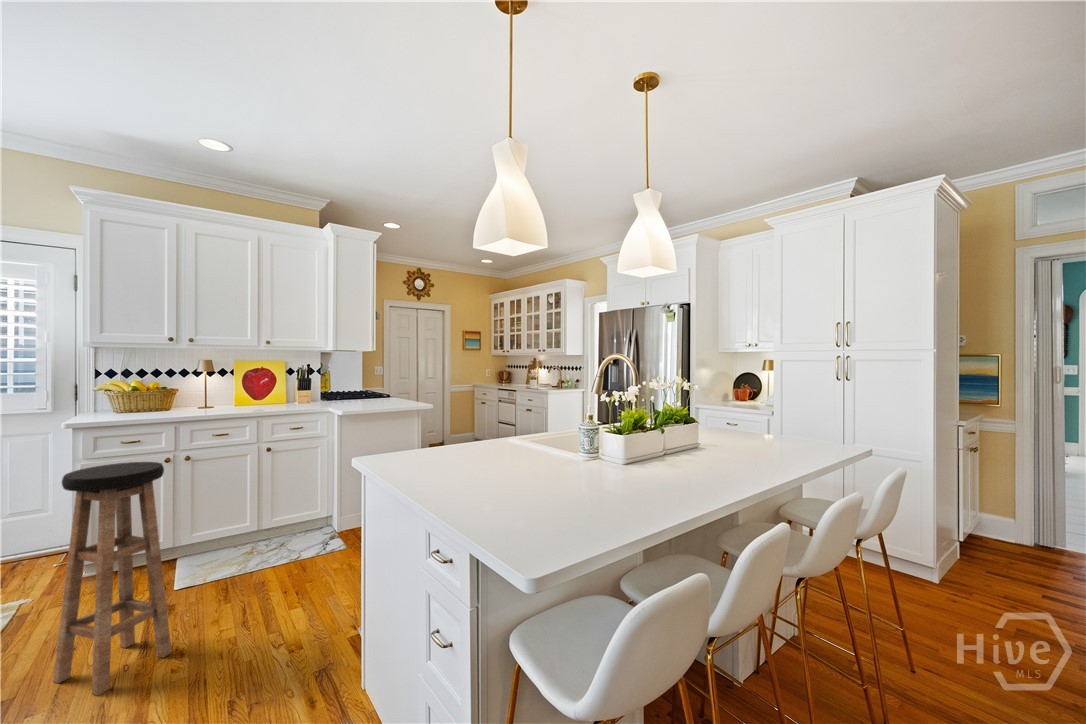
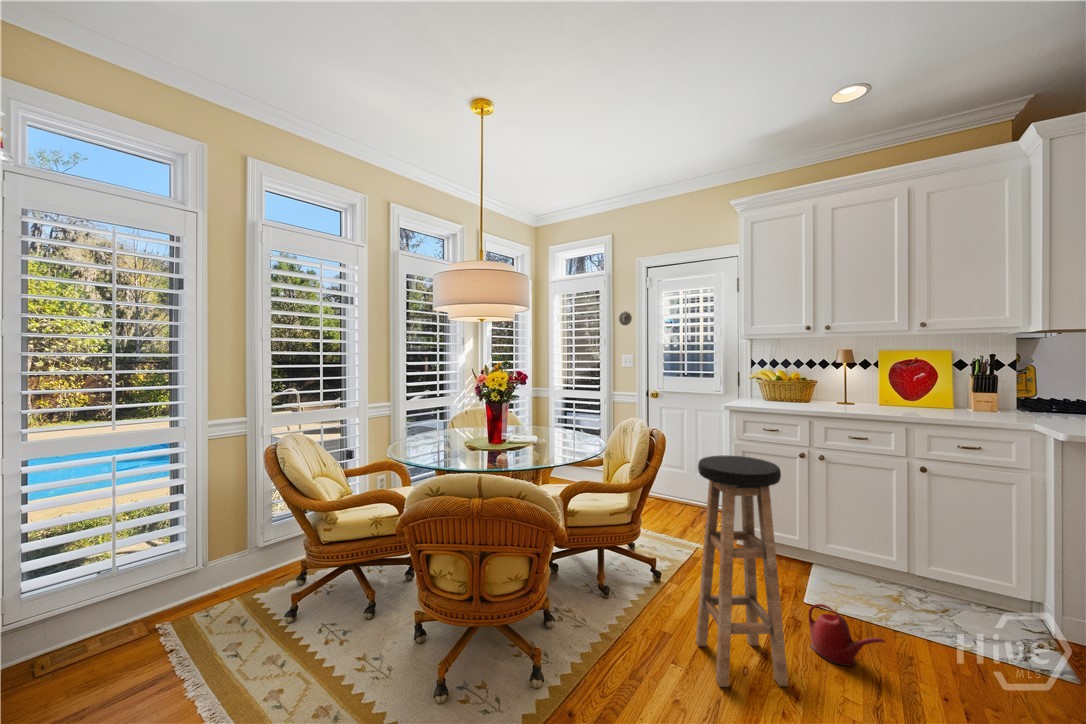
watering can: none [184,574,248,619] -> present [808,604,885,667]

